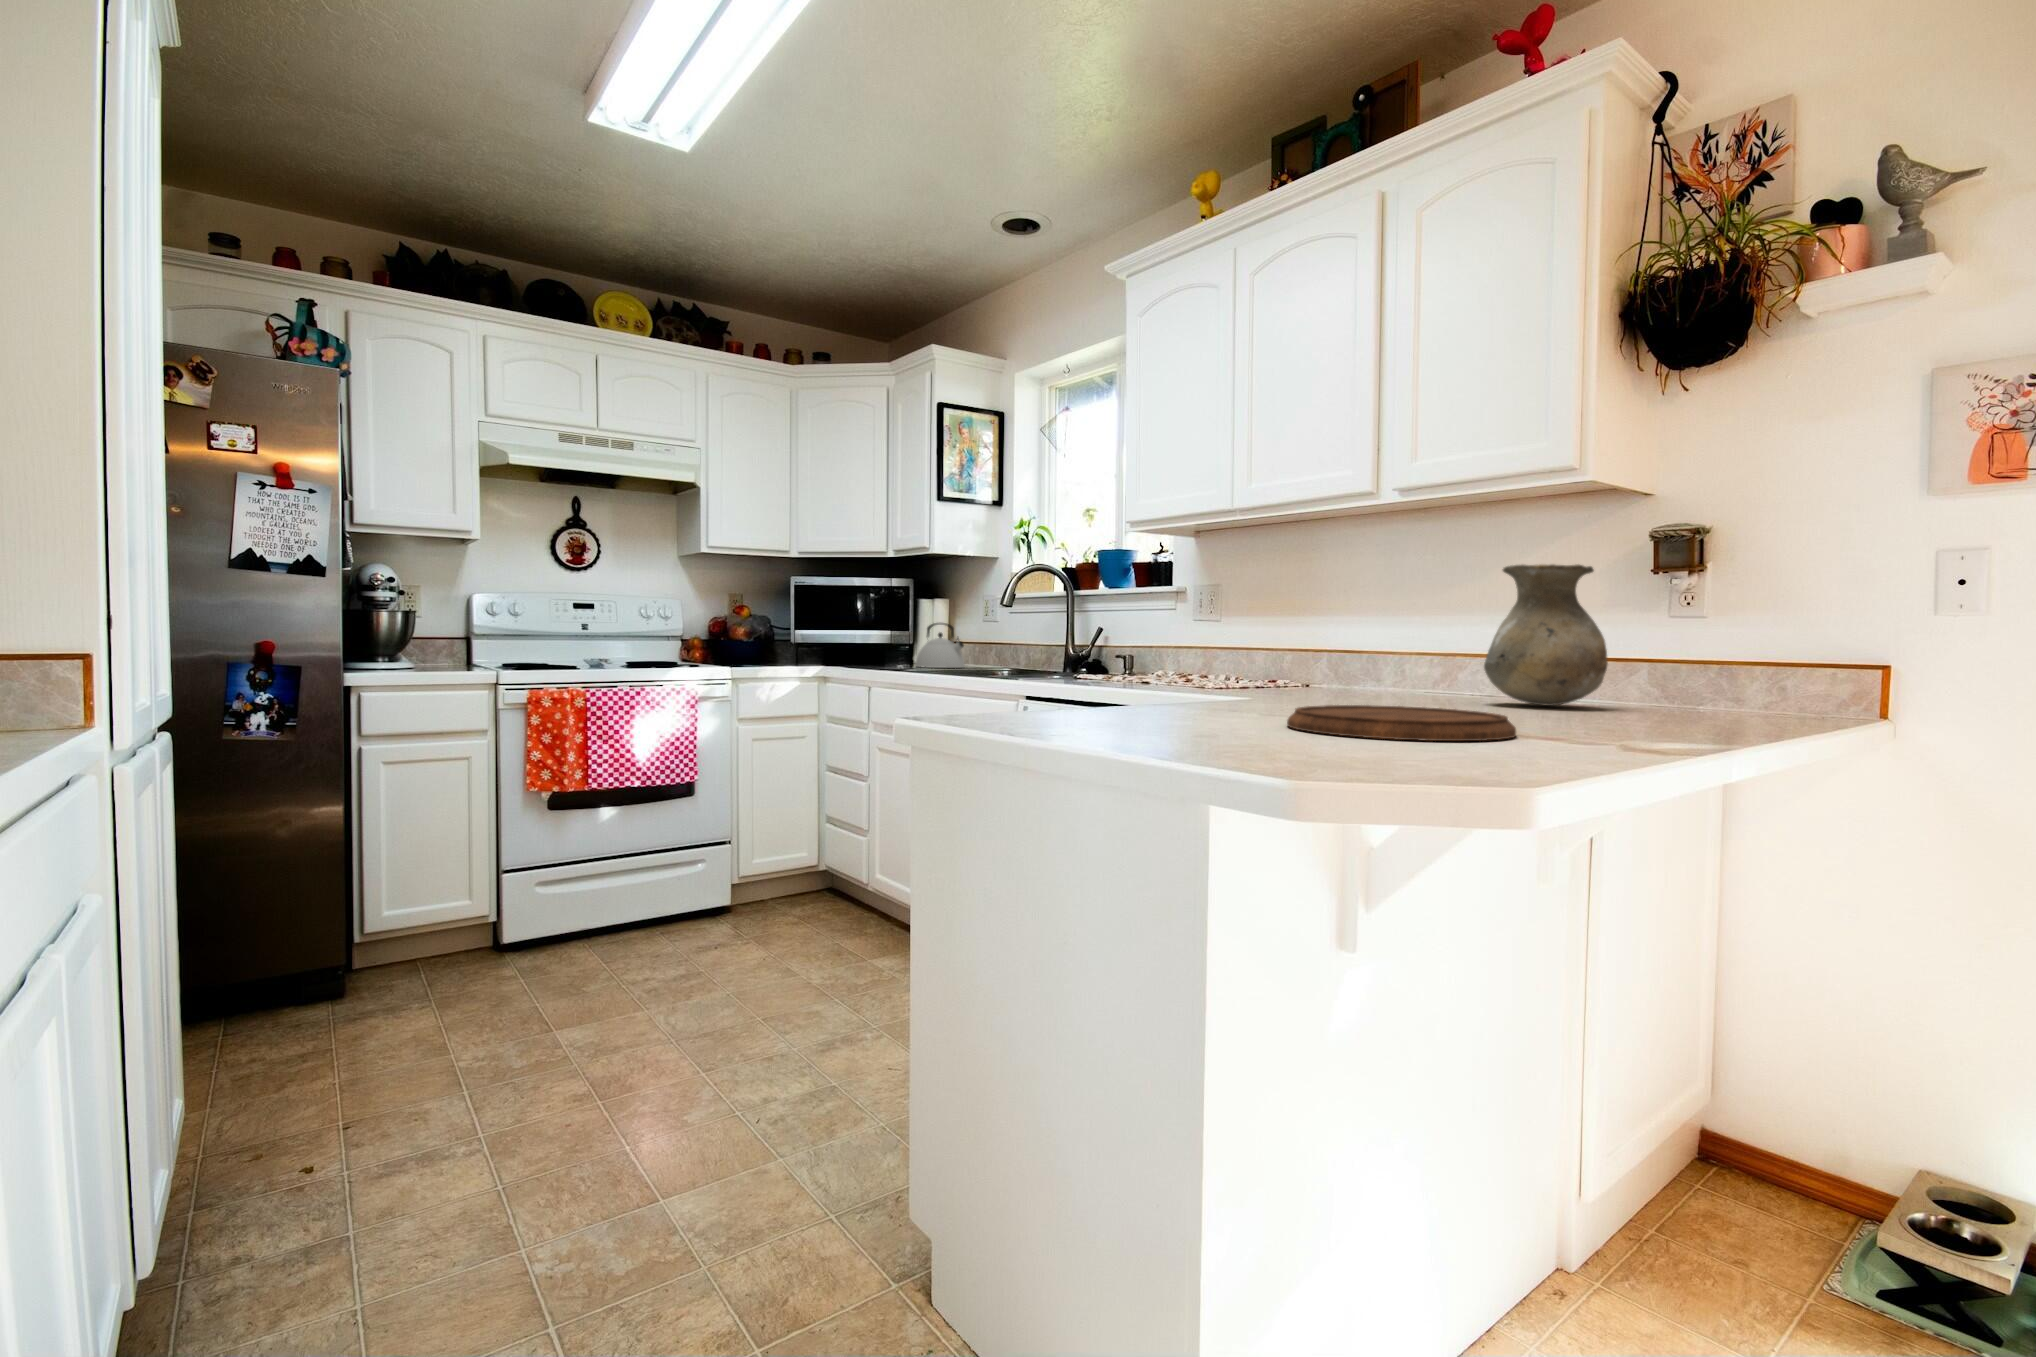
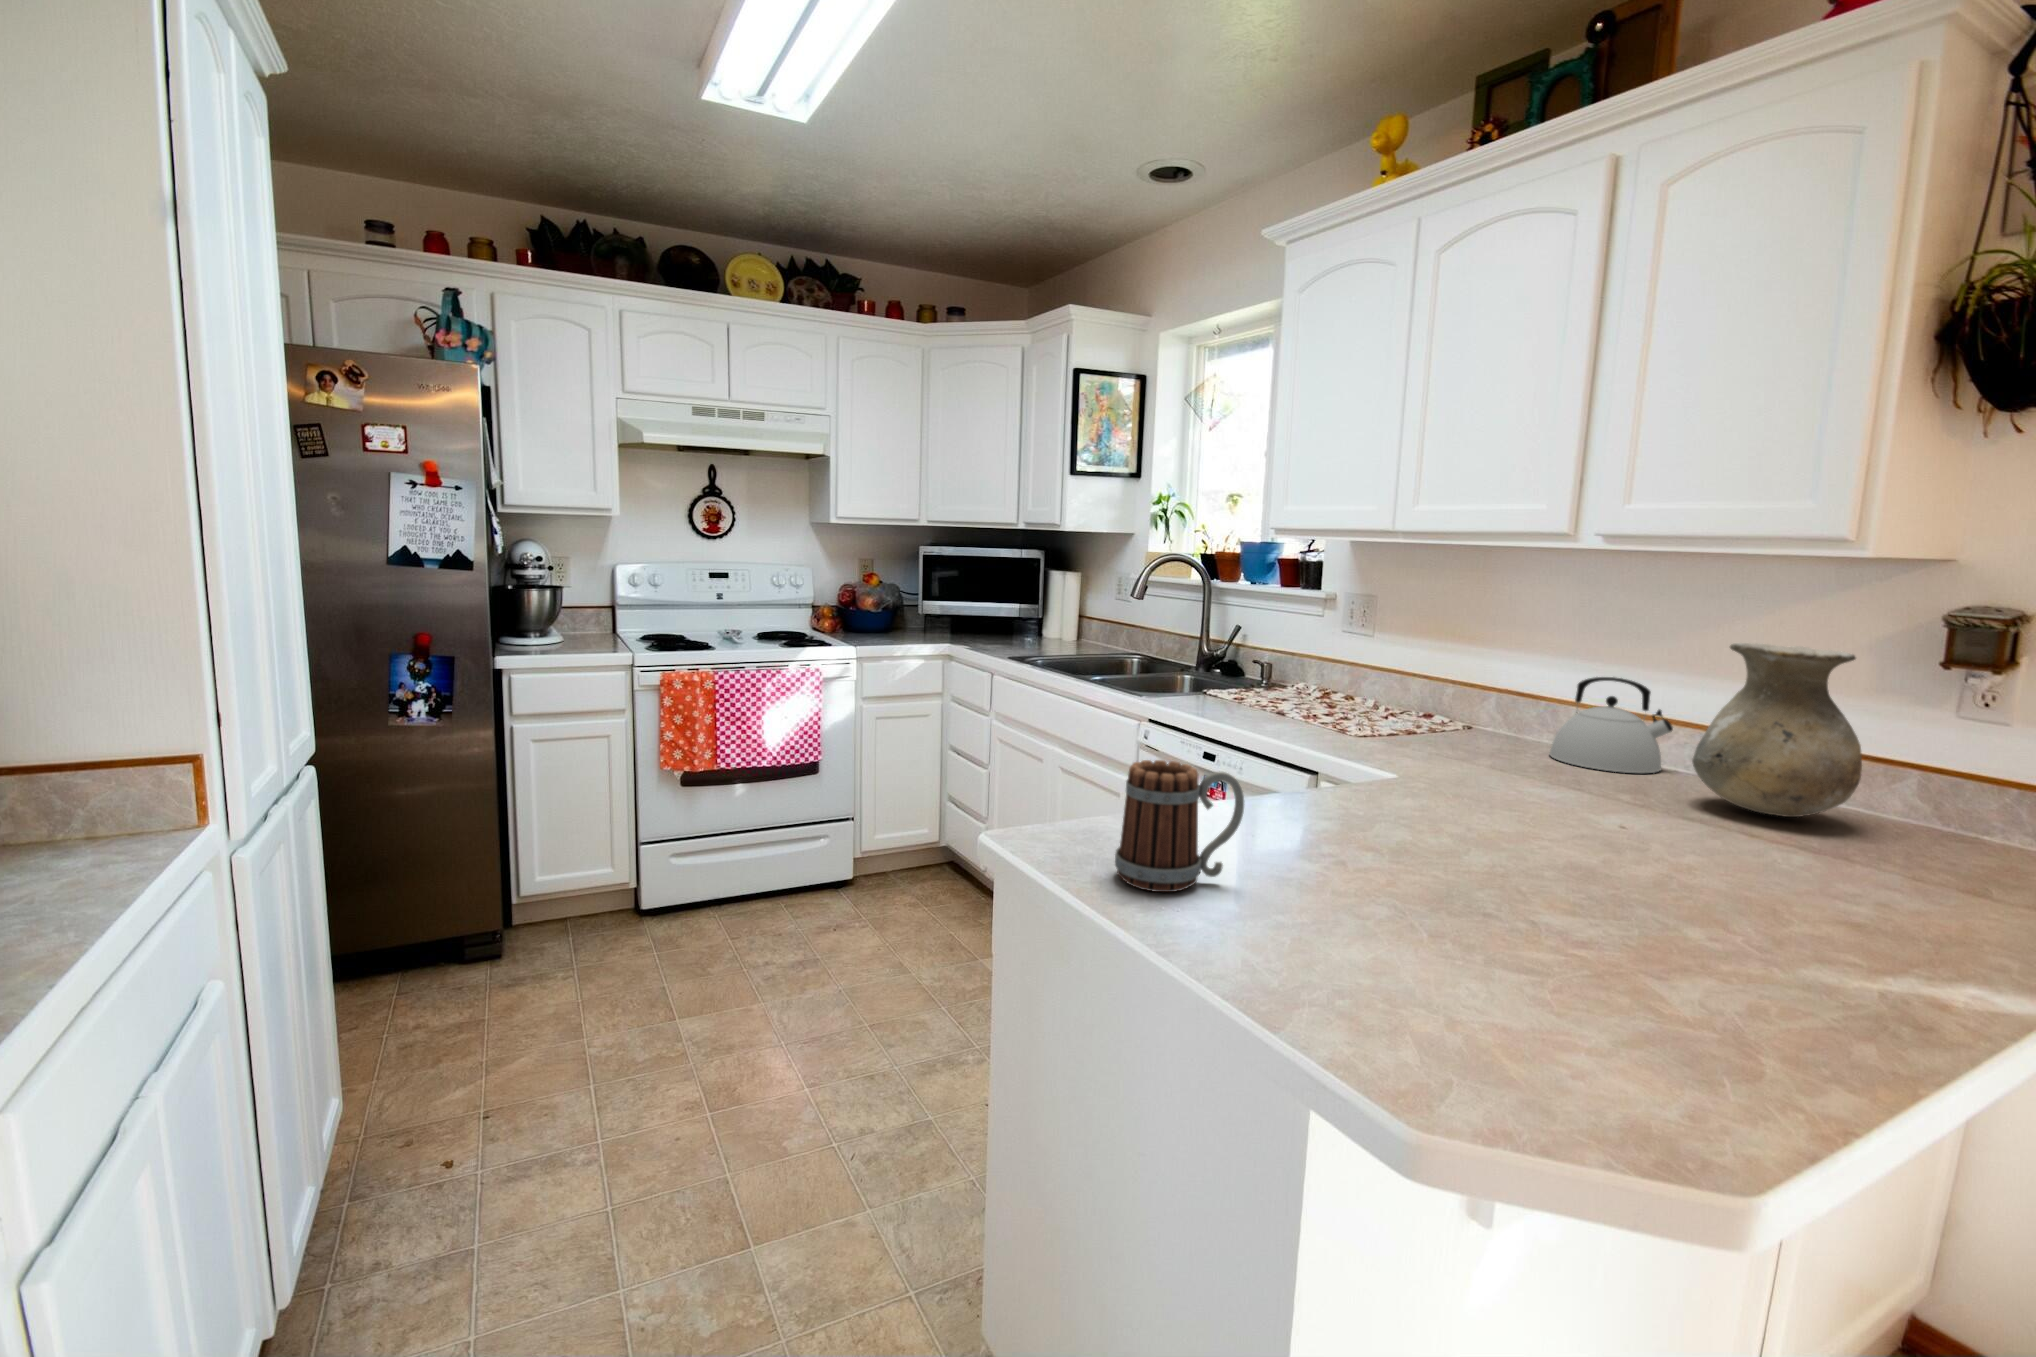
kettle: present [915,623,965,668] -> present [1549,677,1673,773]
mug: none [1018,624,1126,729] -> present [1115,760,1244,892]
cutting board: present [1287,705,1516,741] -> none [1436,854,1739,972]

